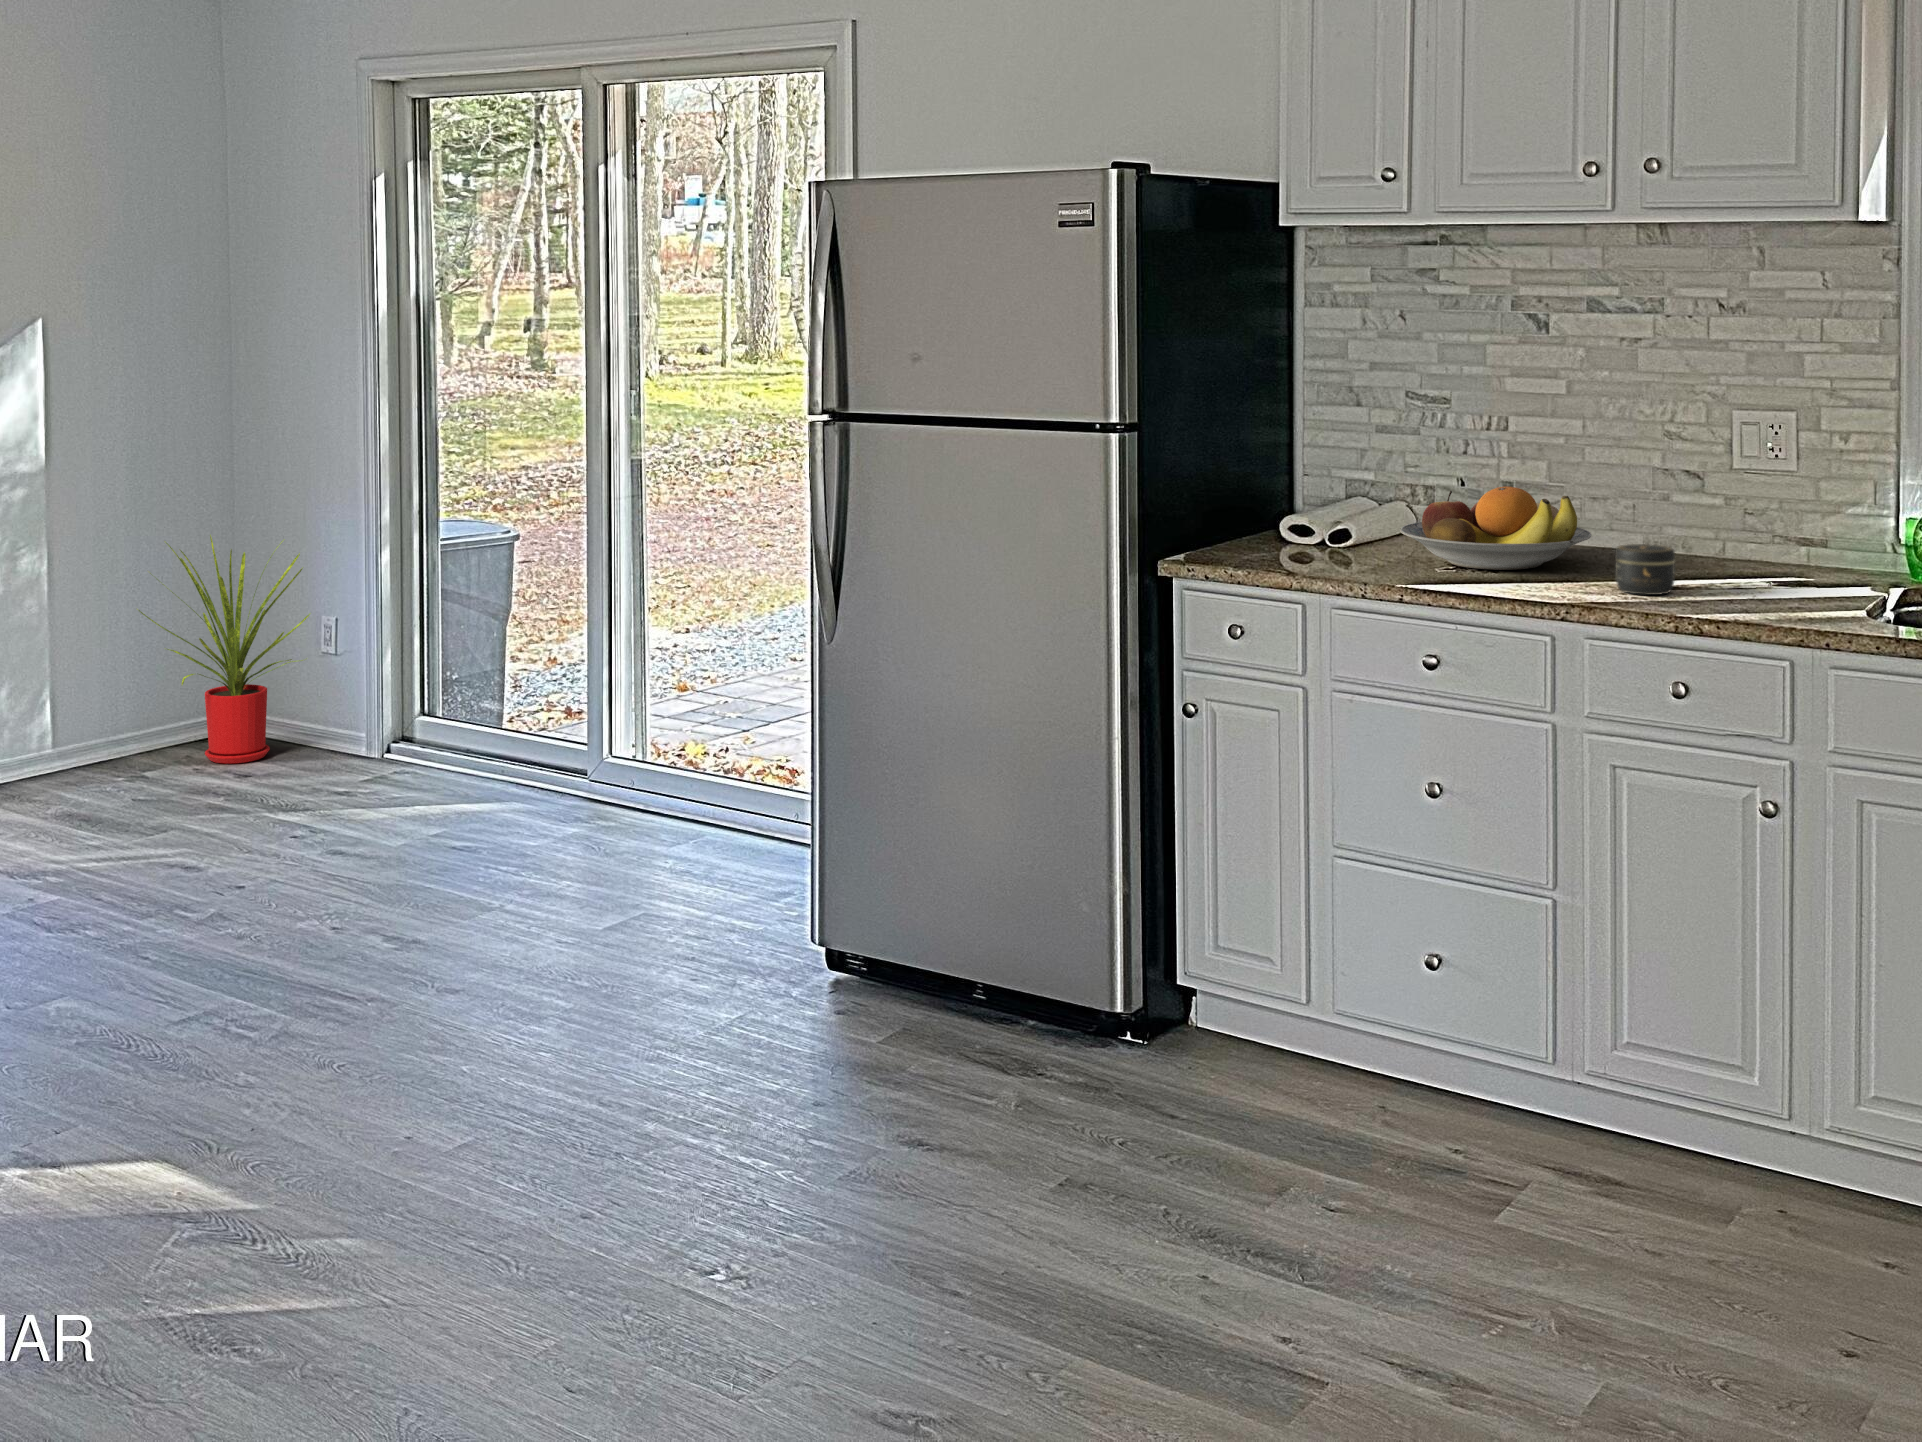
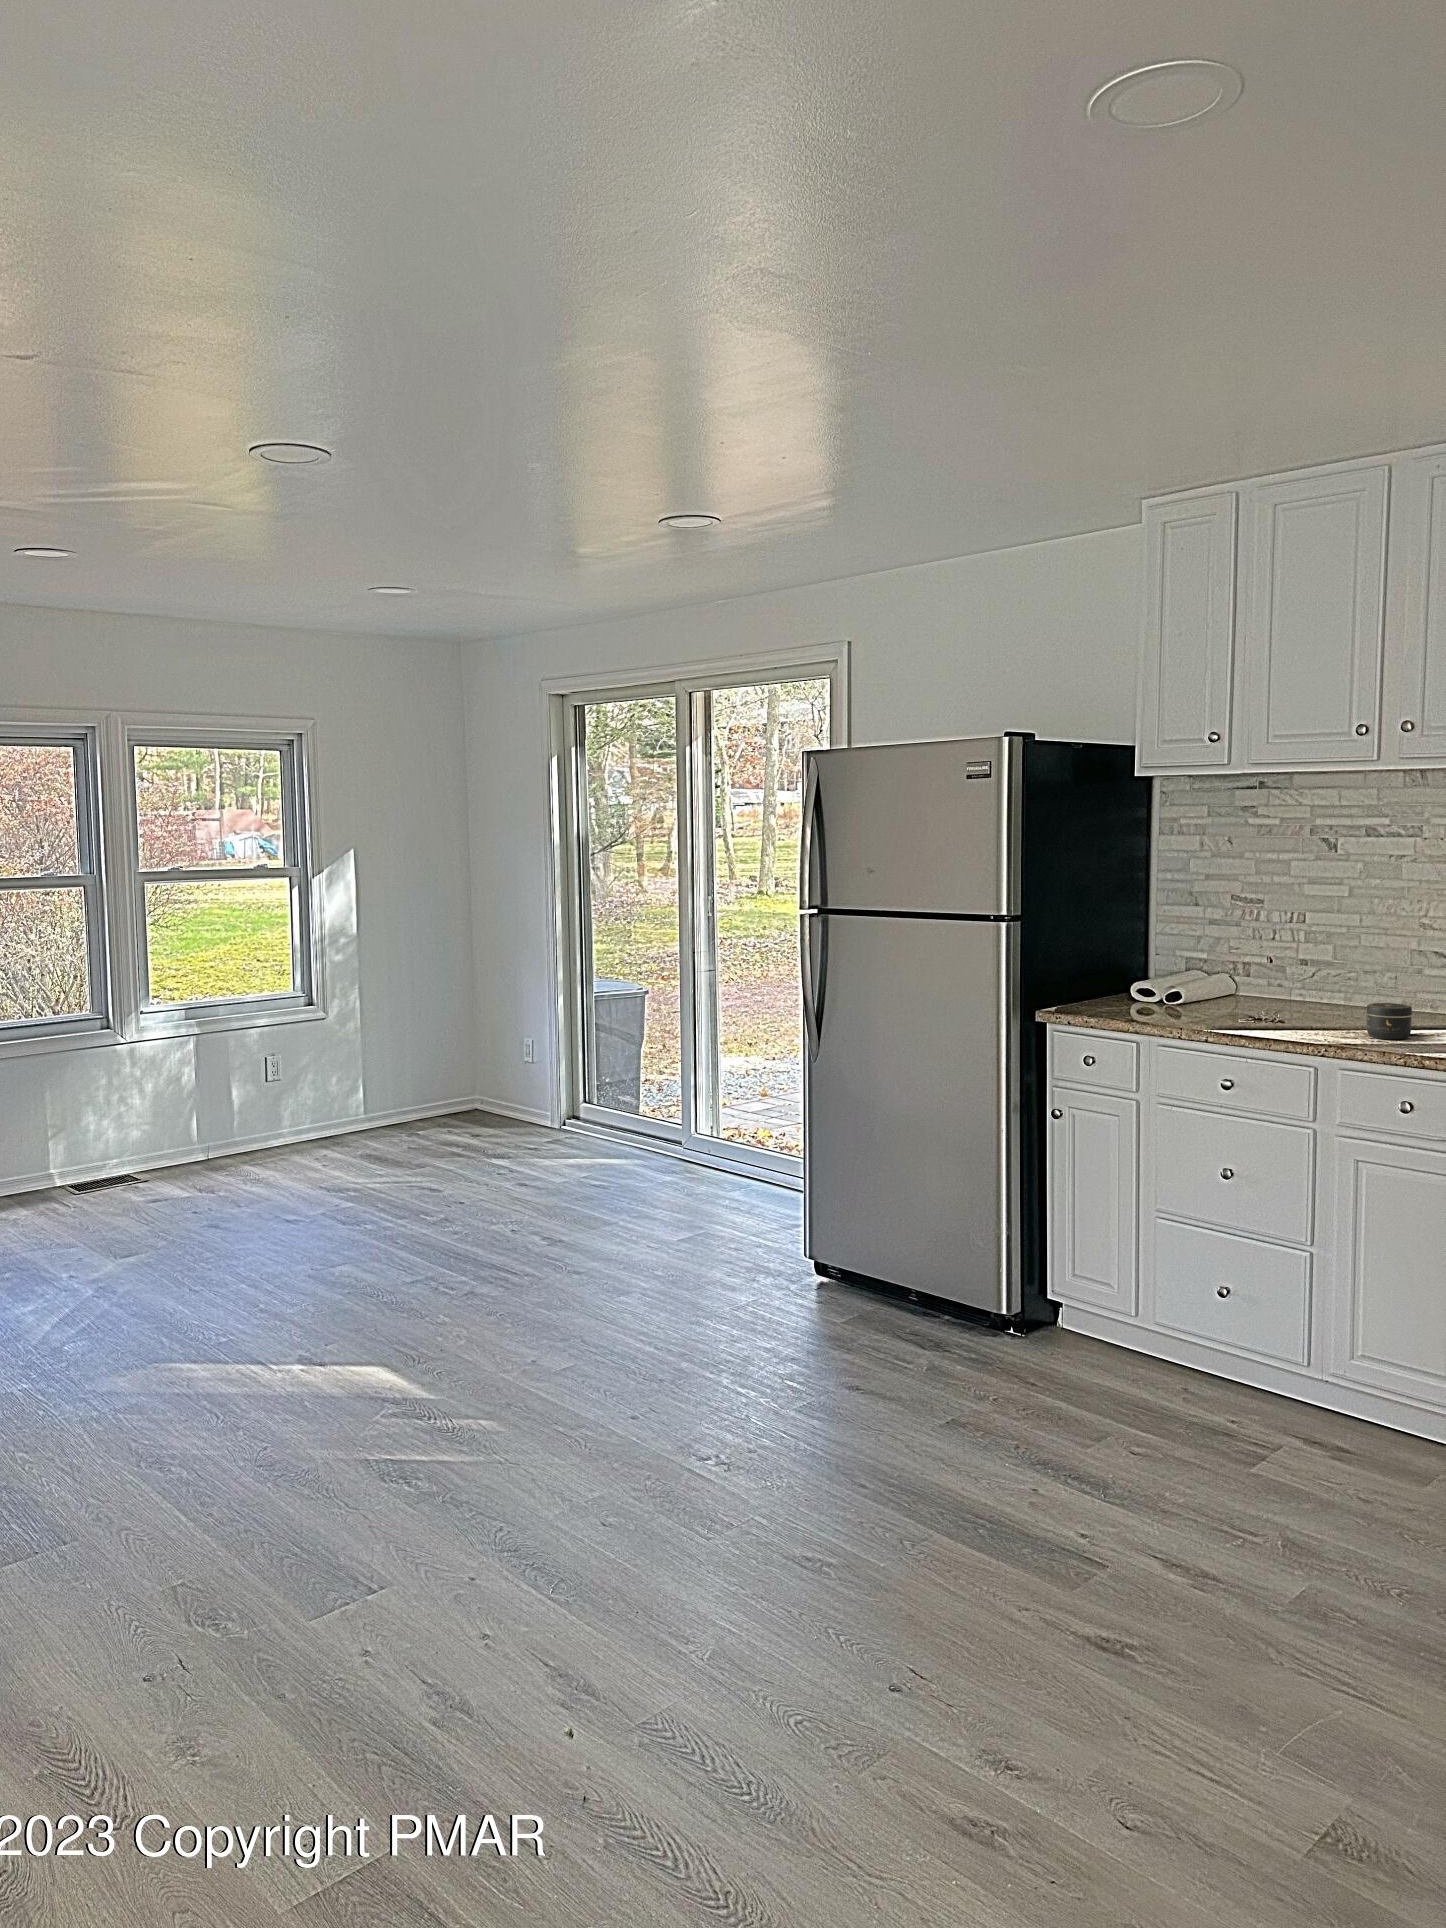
fruit bowl: present [1400,487,1591,570] -> none [1213,961,1356,1020]
house plant: present [137,535,310,764] -> none [411,984,518,1129]

